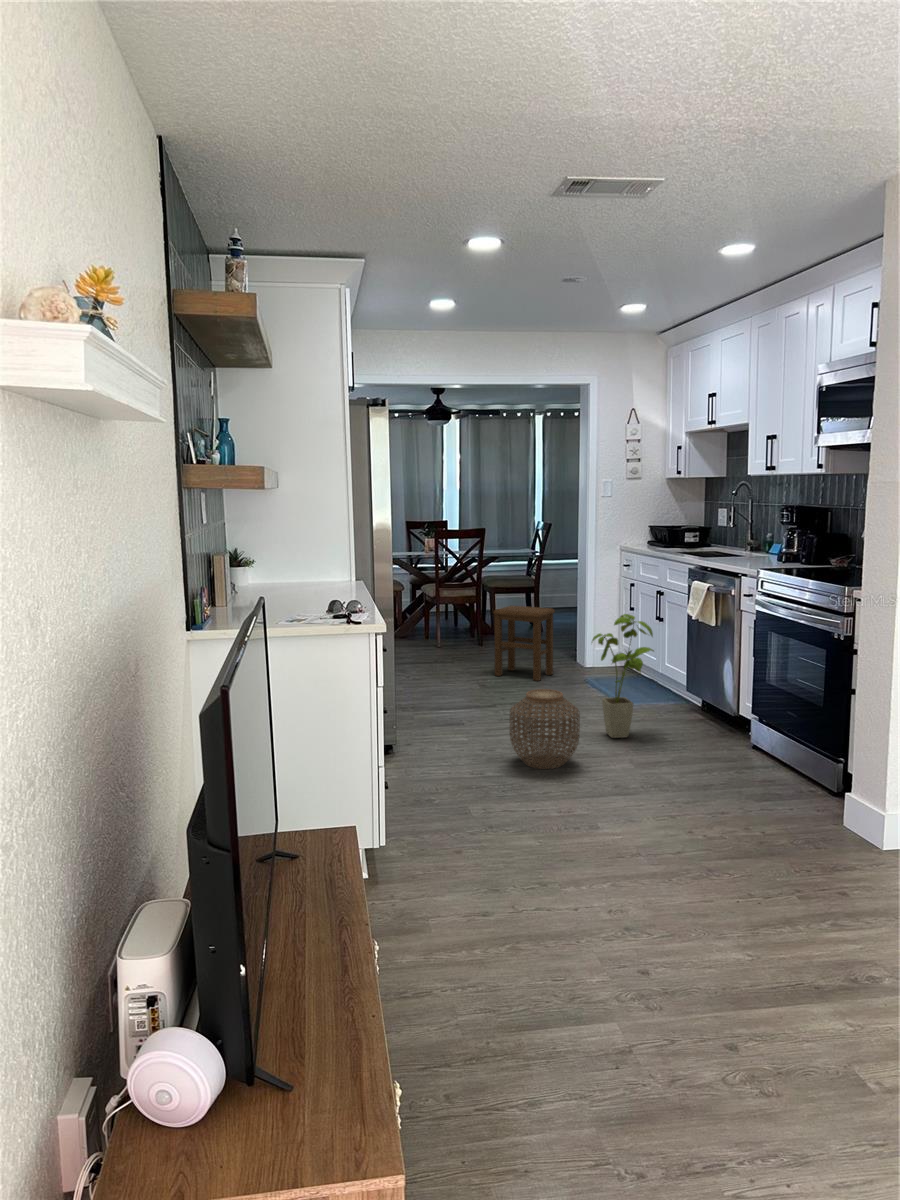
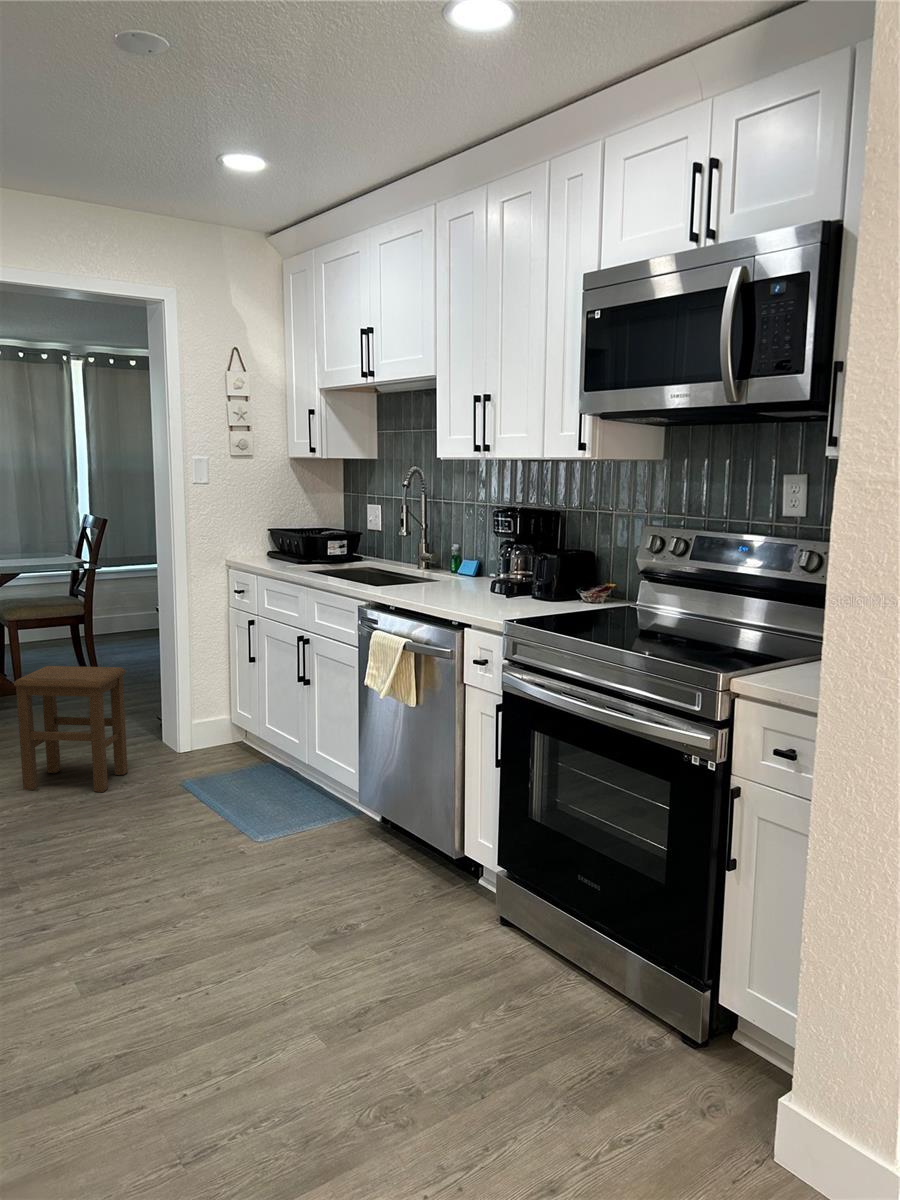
house plant: present [592,614,654,738] -> none [209,704,325,926]
woven basket: present [509,689,580,769] -> none [54,889,208,1069]

